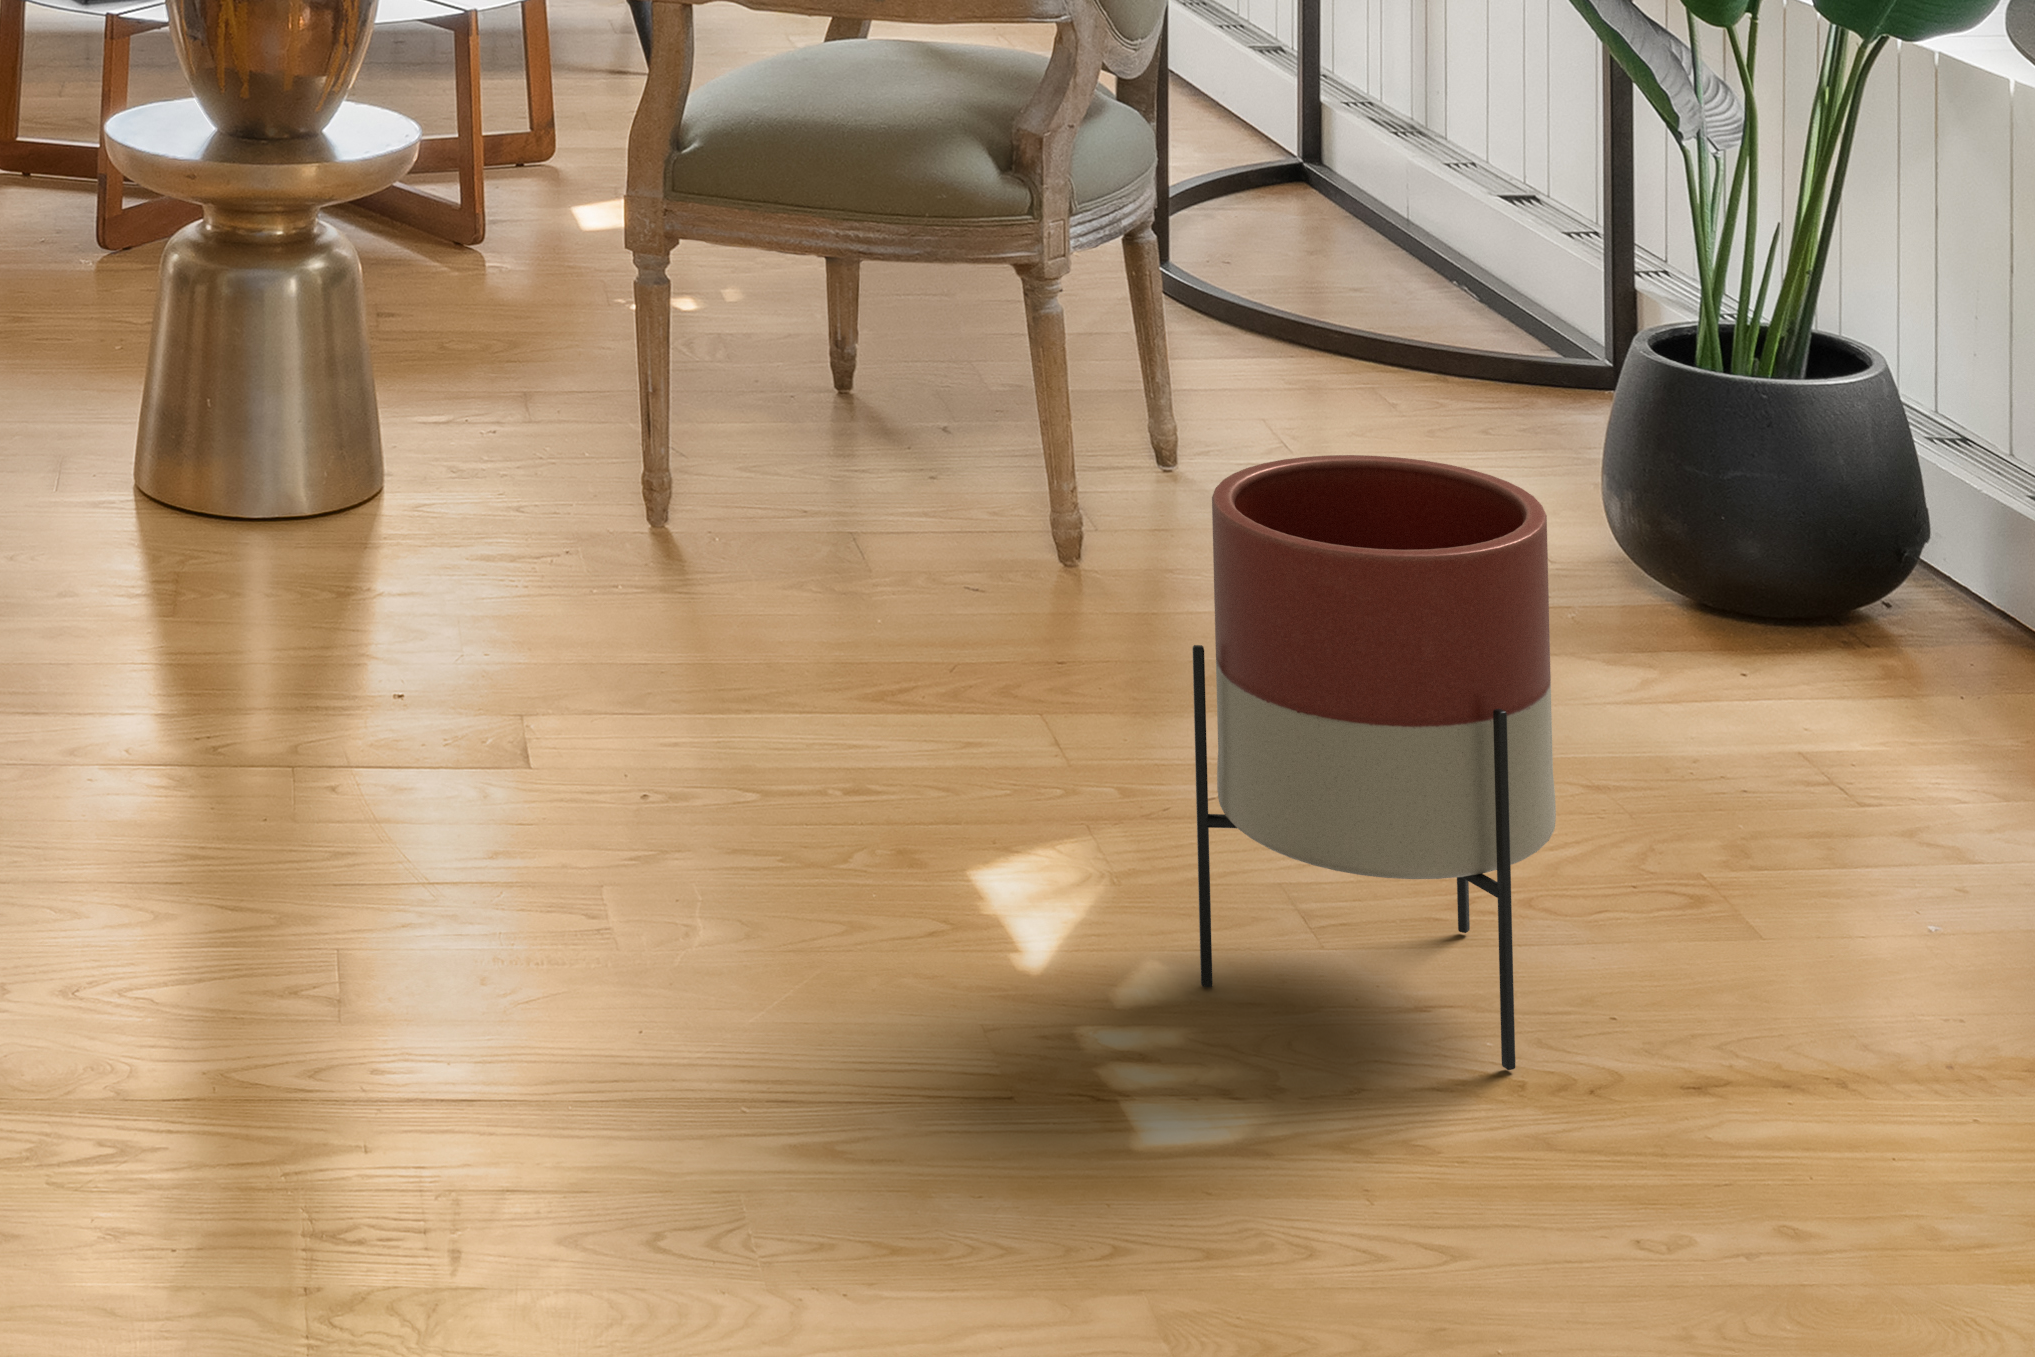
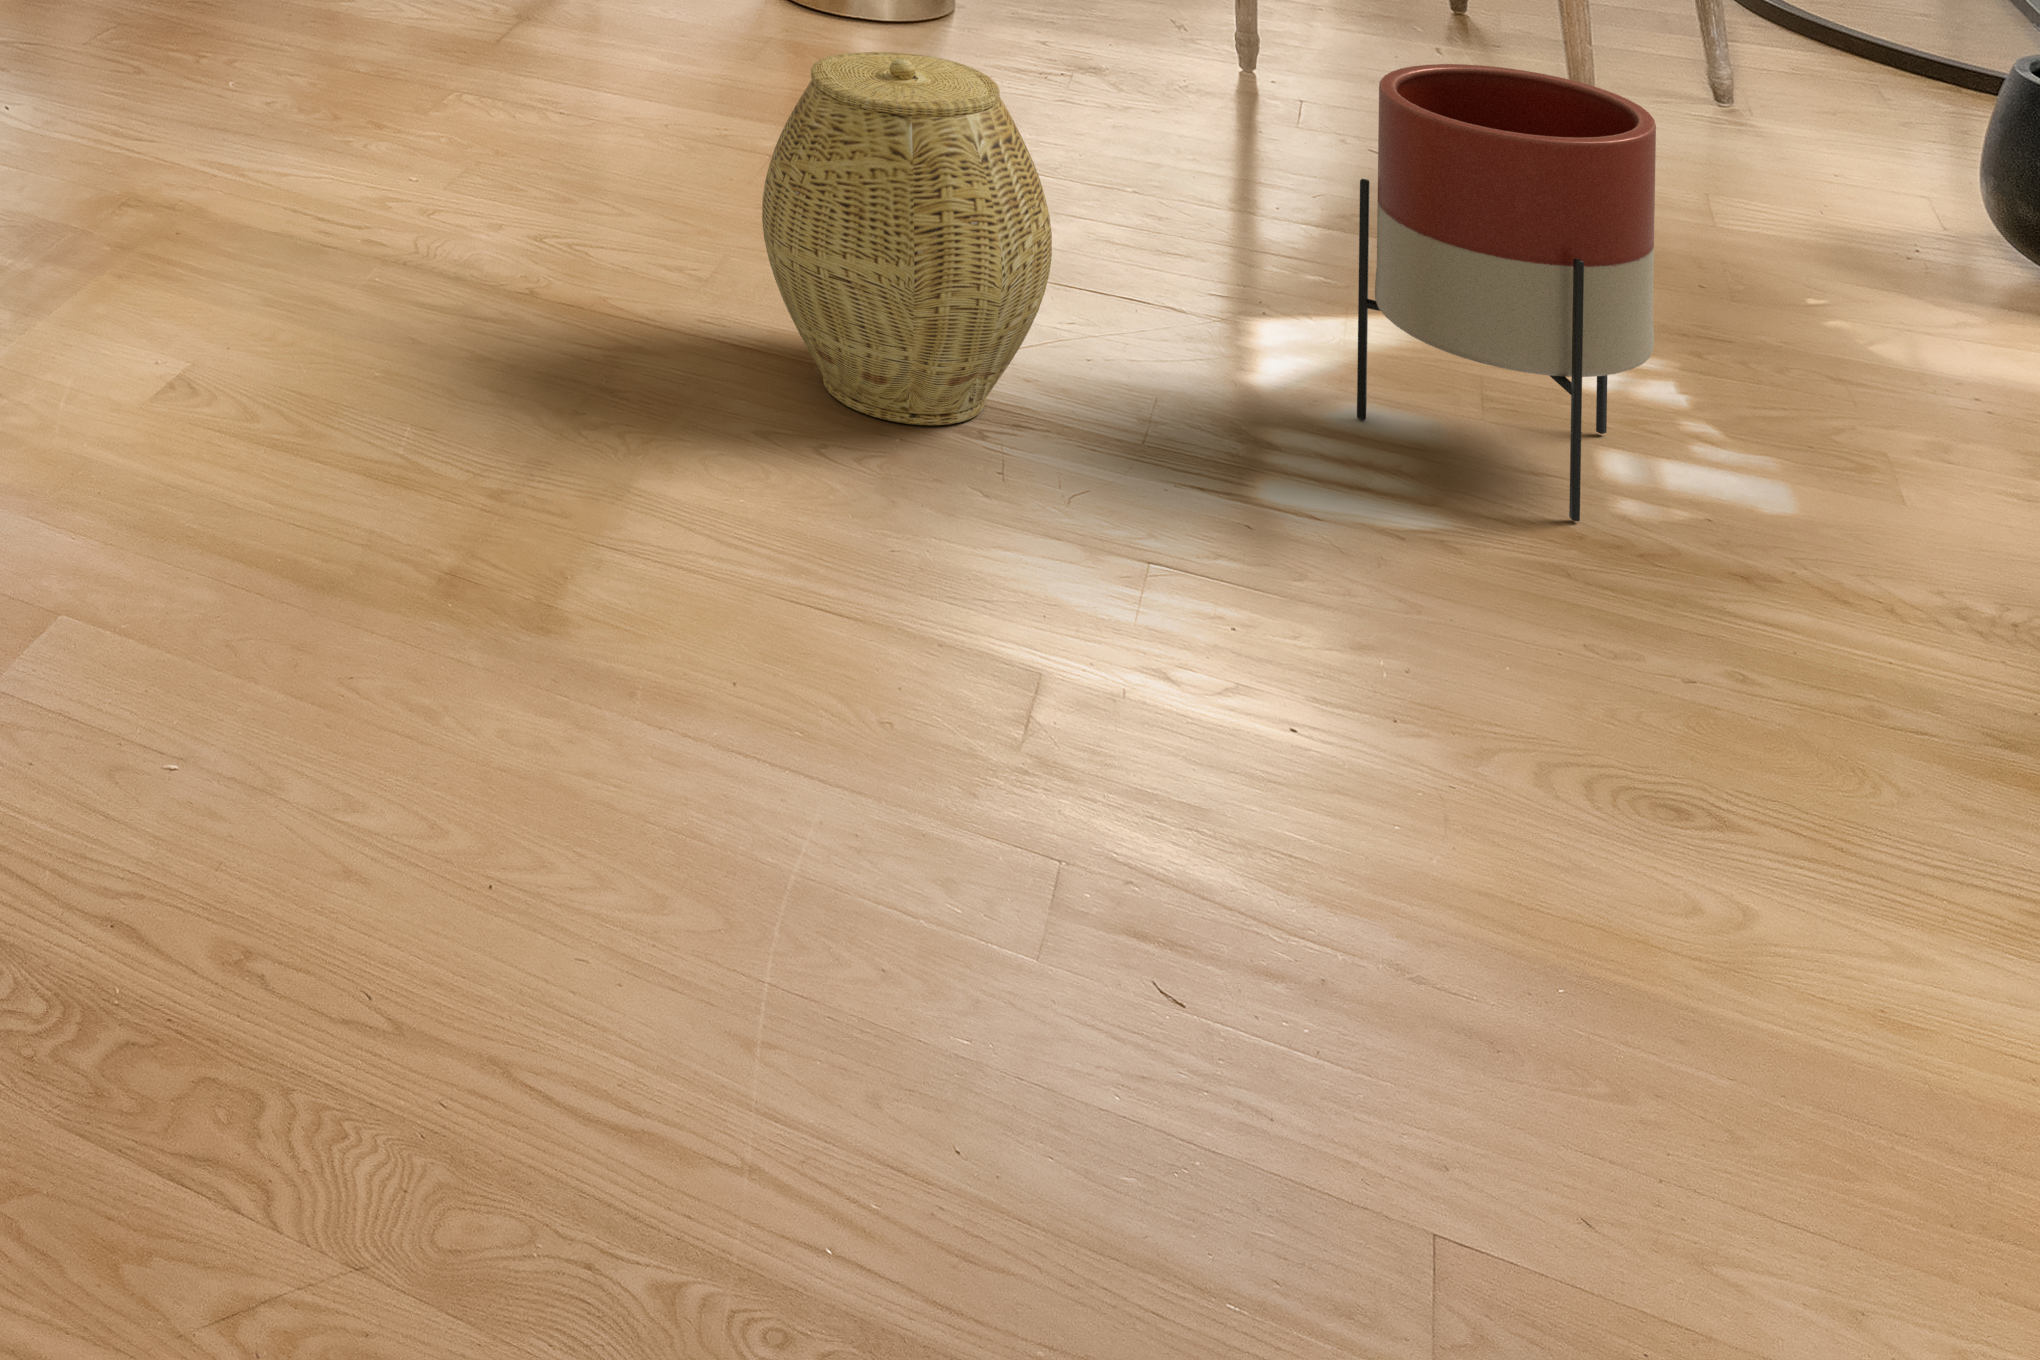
woven basket: none [435,576,853,1158] -> present [762,52,1052,425]

